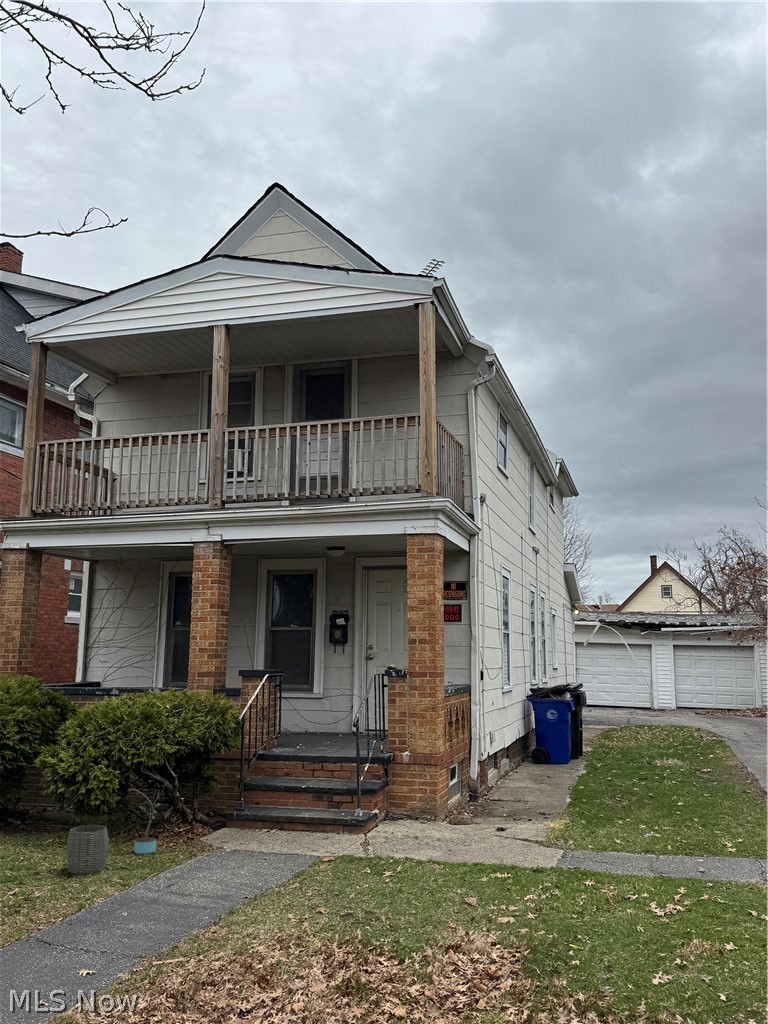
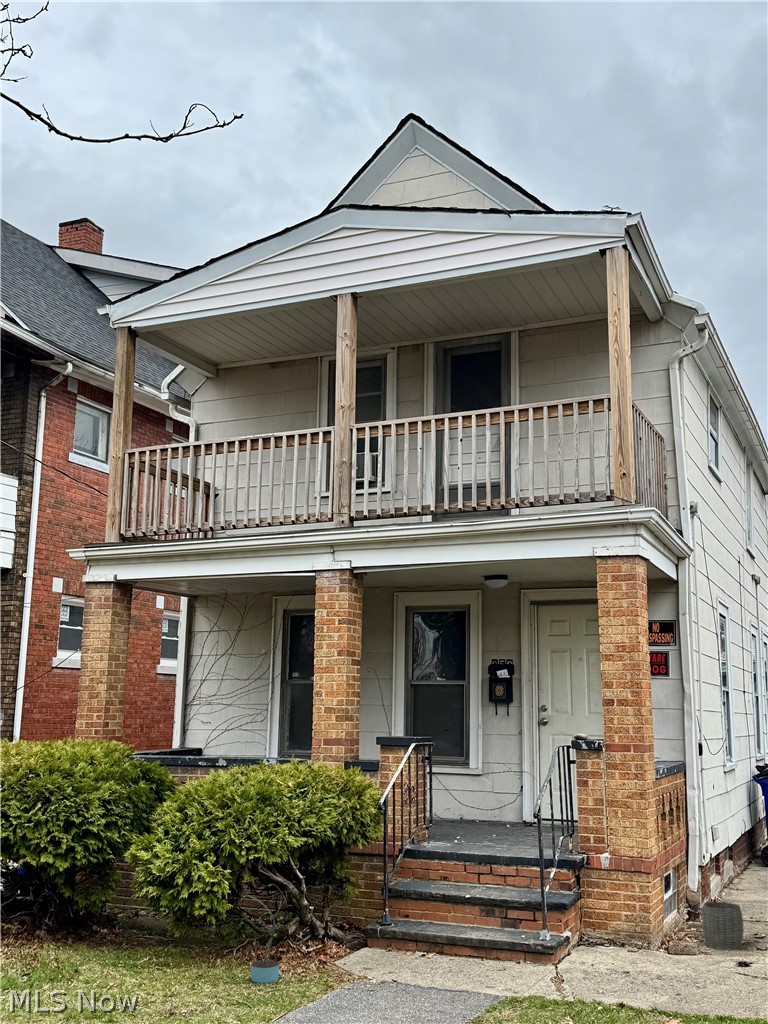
woven basket: present [67,825,108,874] -> present [702,902,743,950]

